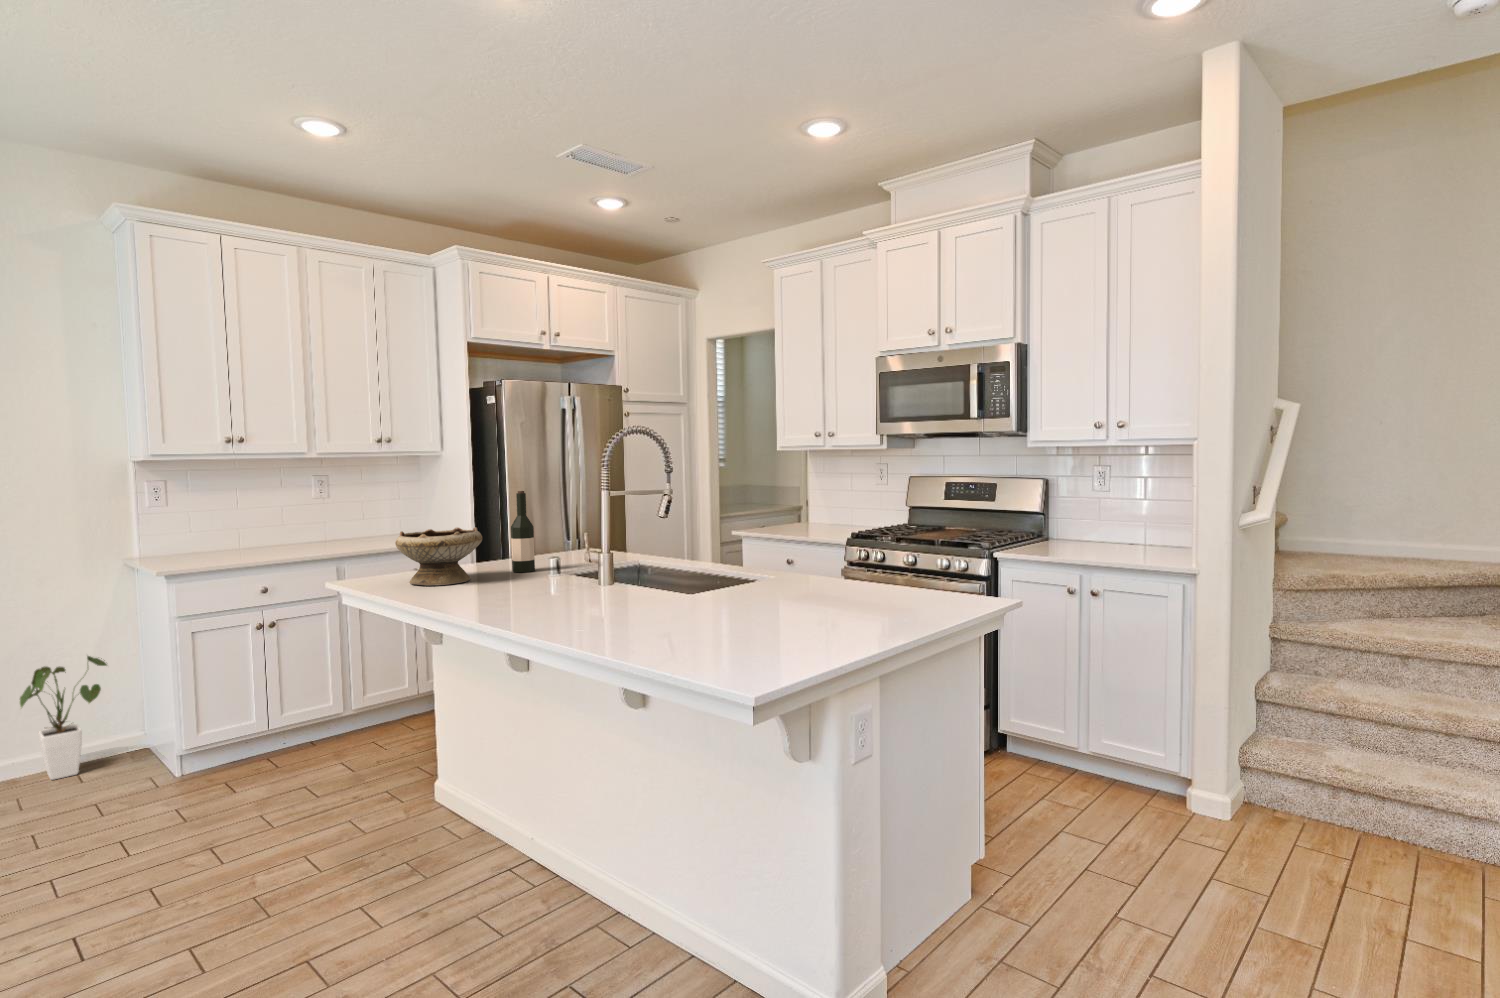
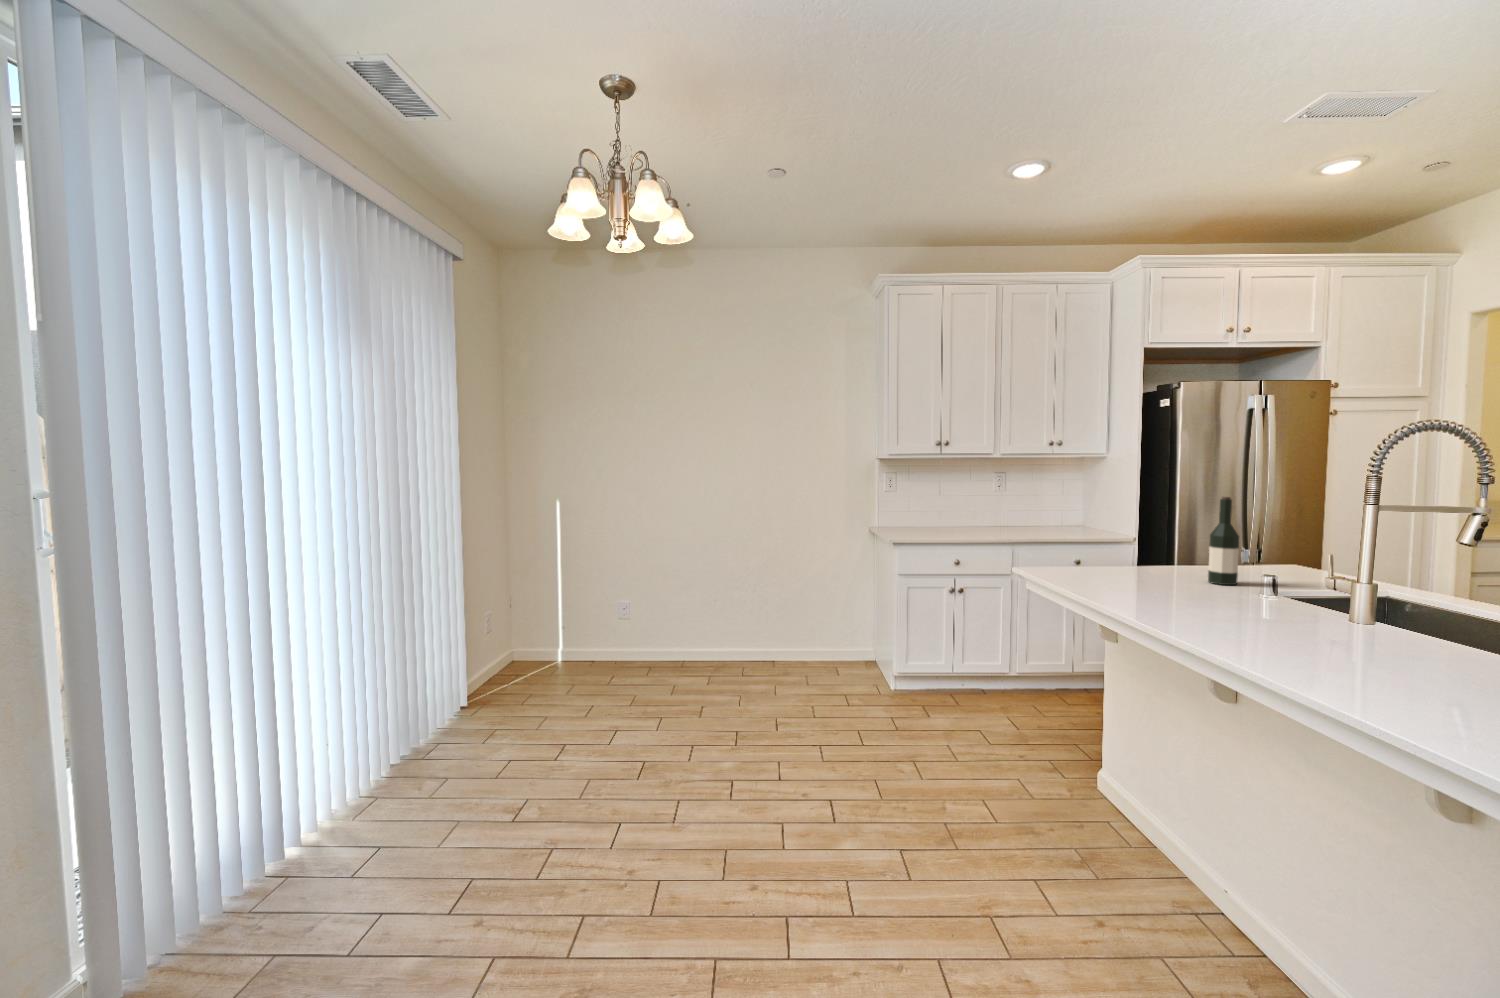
bowl: present [395,527,482,586] -> none [1086,529,1180,589]
house plant: present [20,656,107,780] -> none [801,591,850,674]

